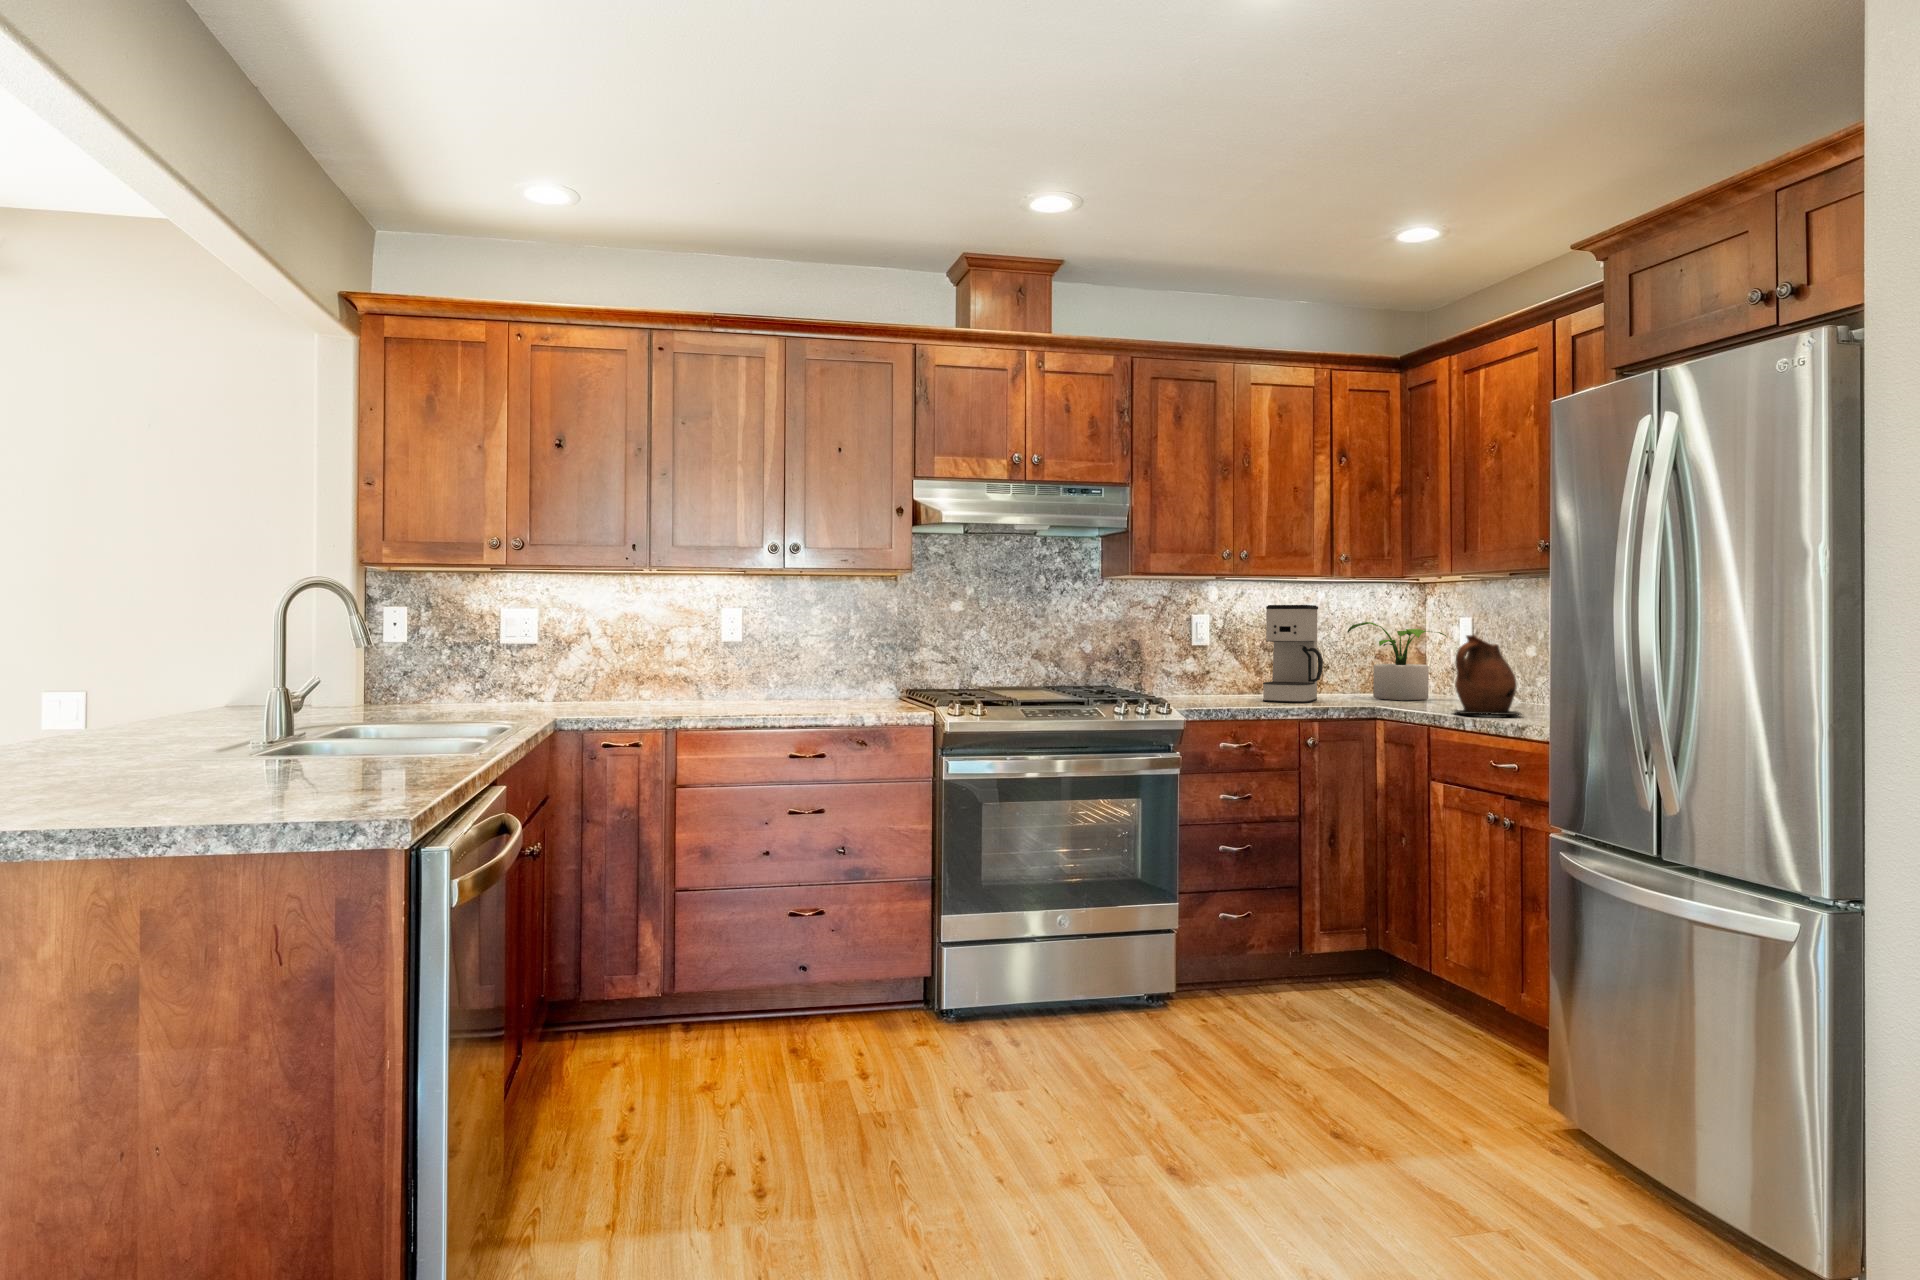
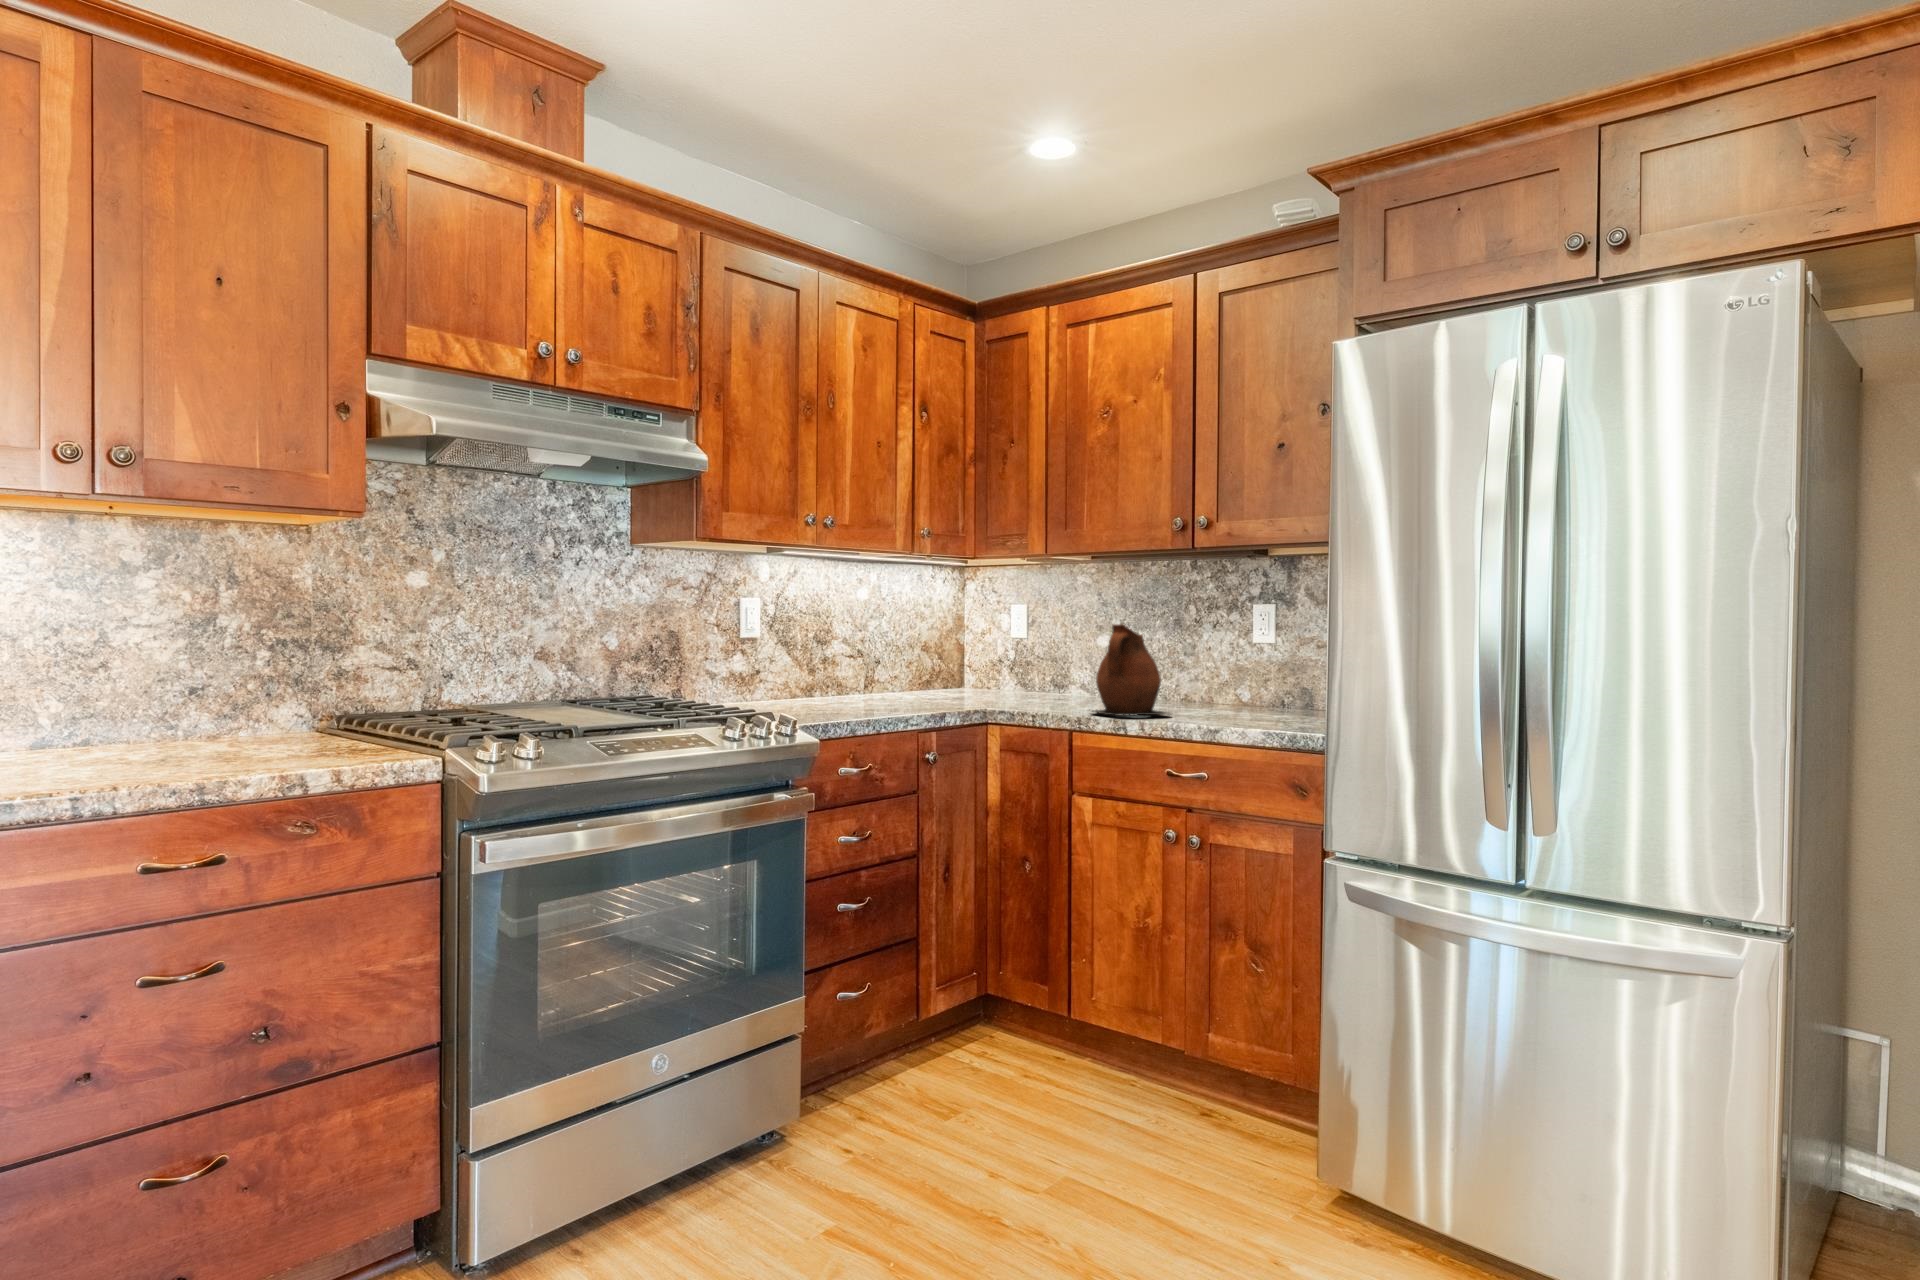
coffee maker: present [1263,605,1323,703] -> none [846,586,915,708]
potted plant: present [1347,622,1447,700] -> none [913,609,1019,699]

